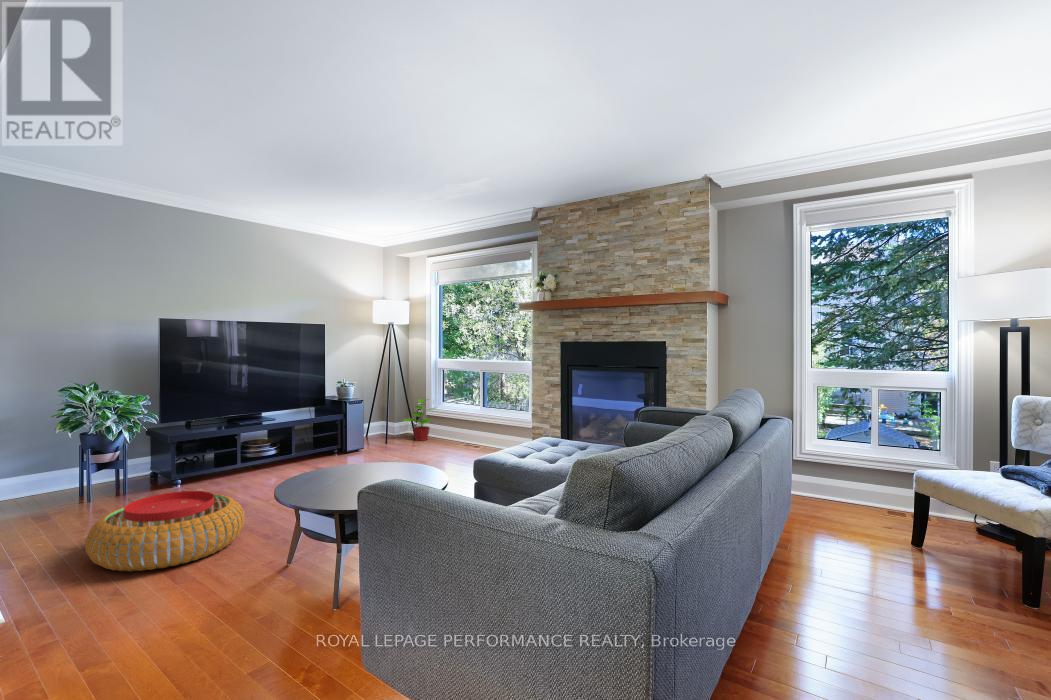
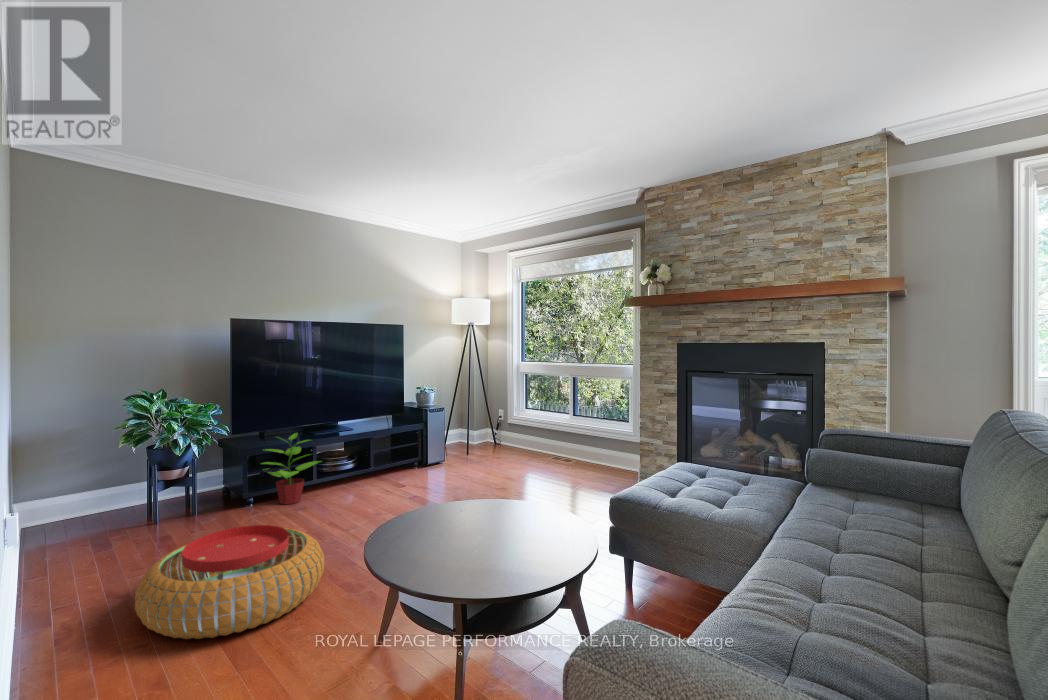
potted plant: present [402,399,435,441] -> present [262,433,321,505]

